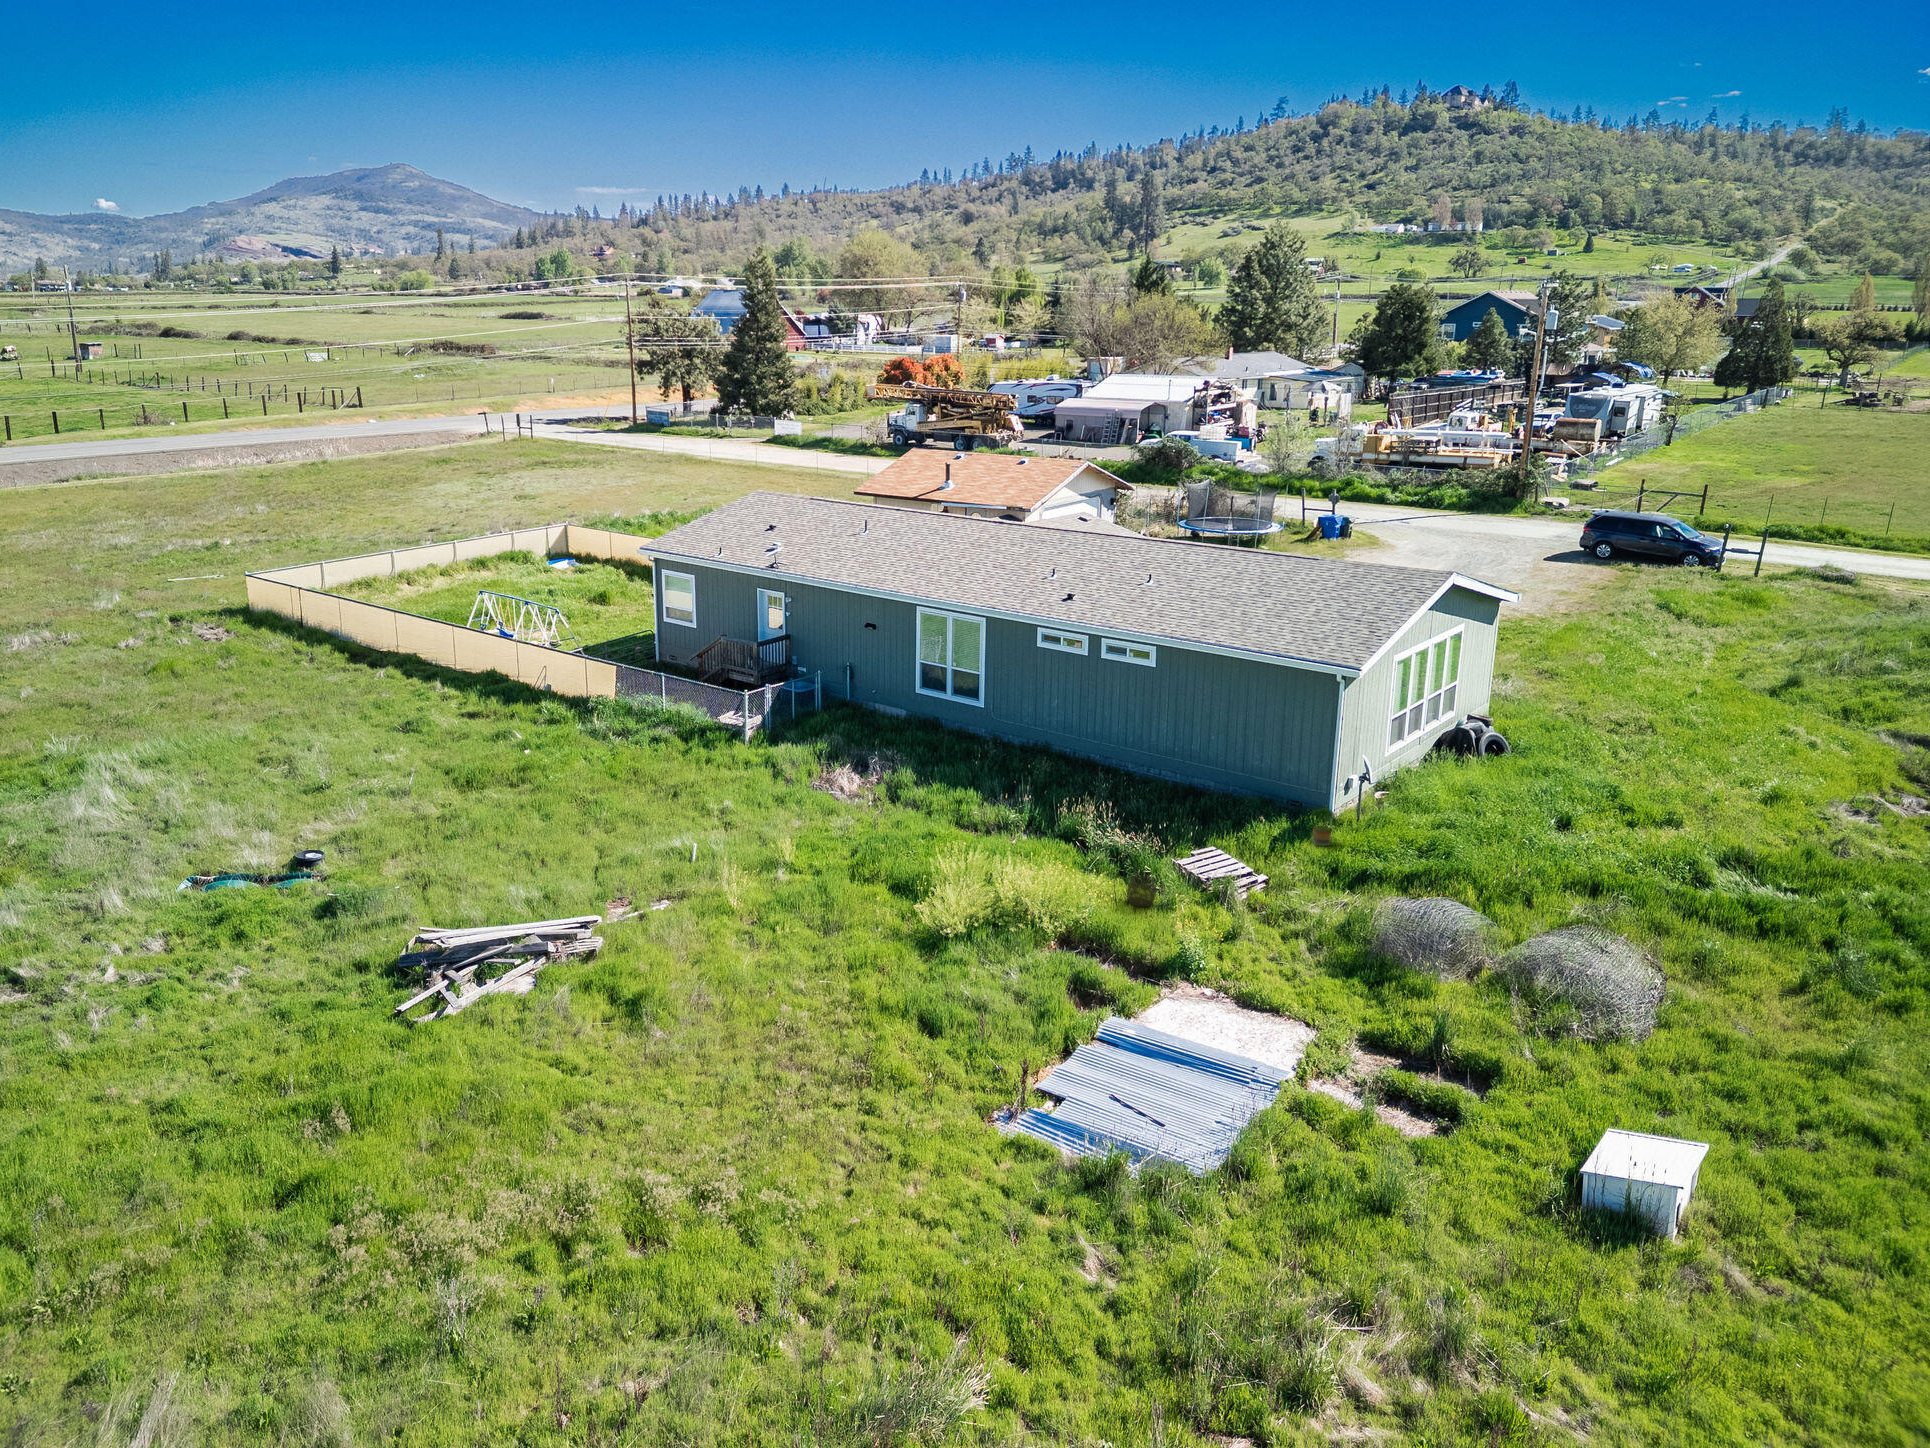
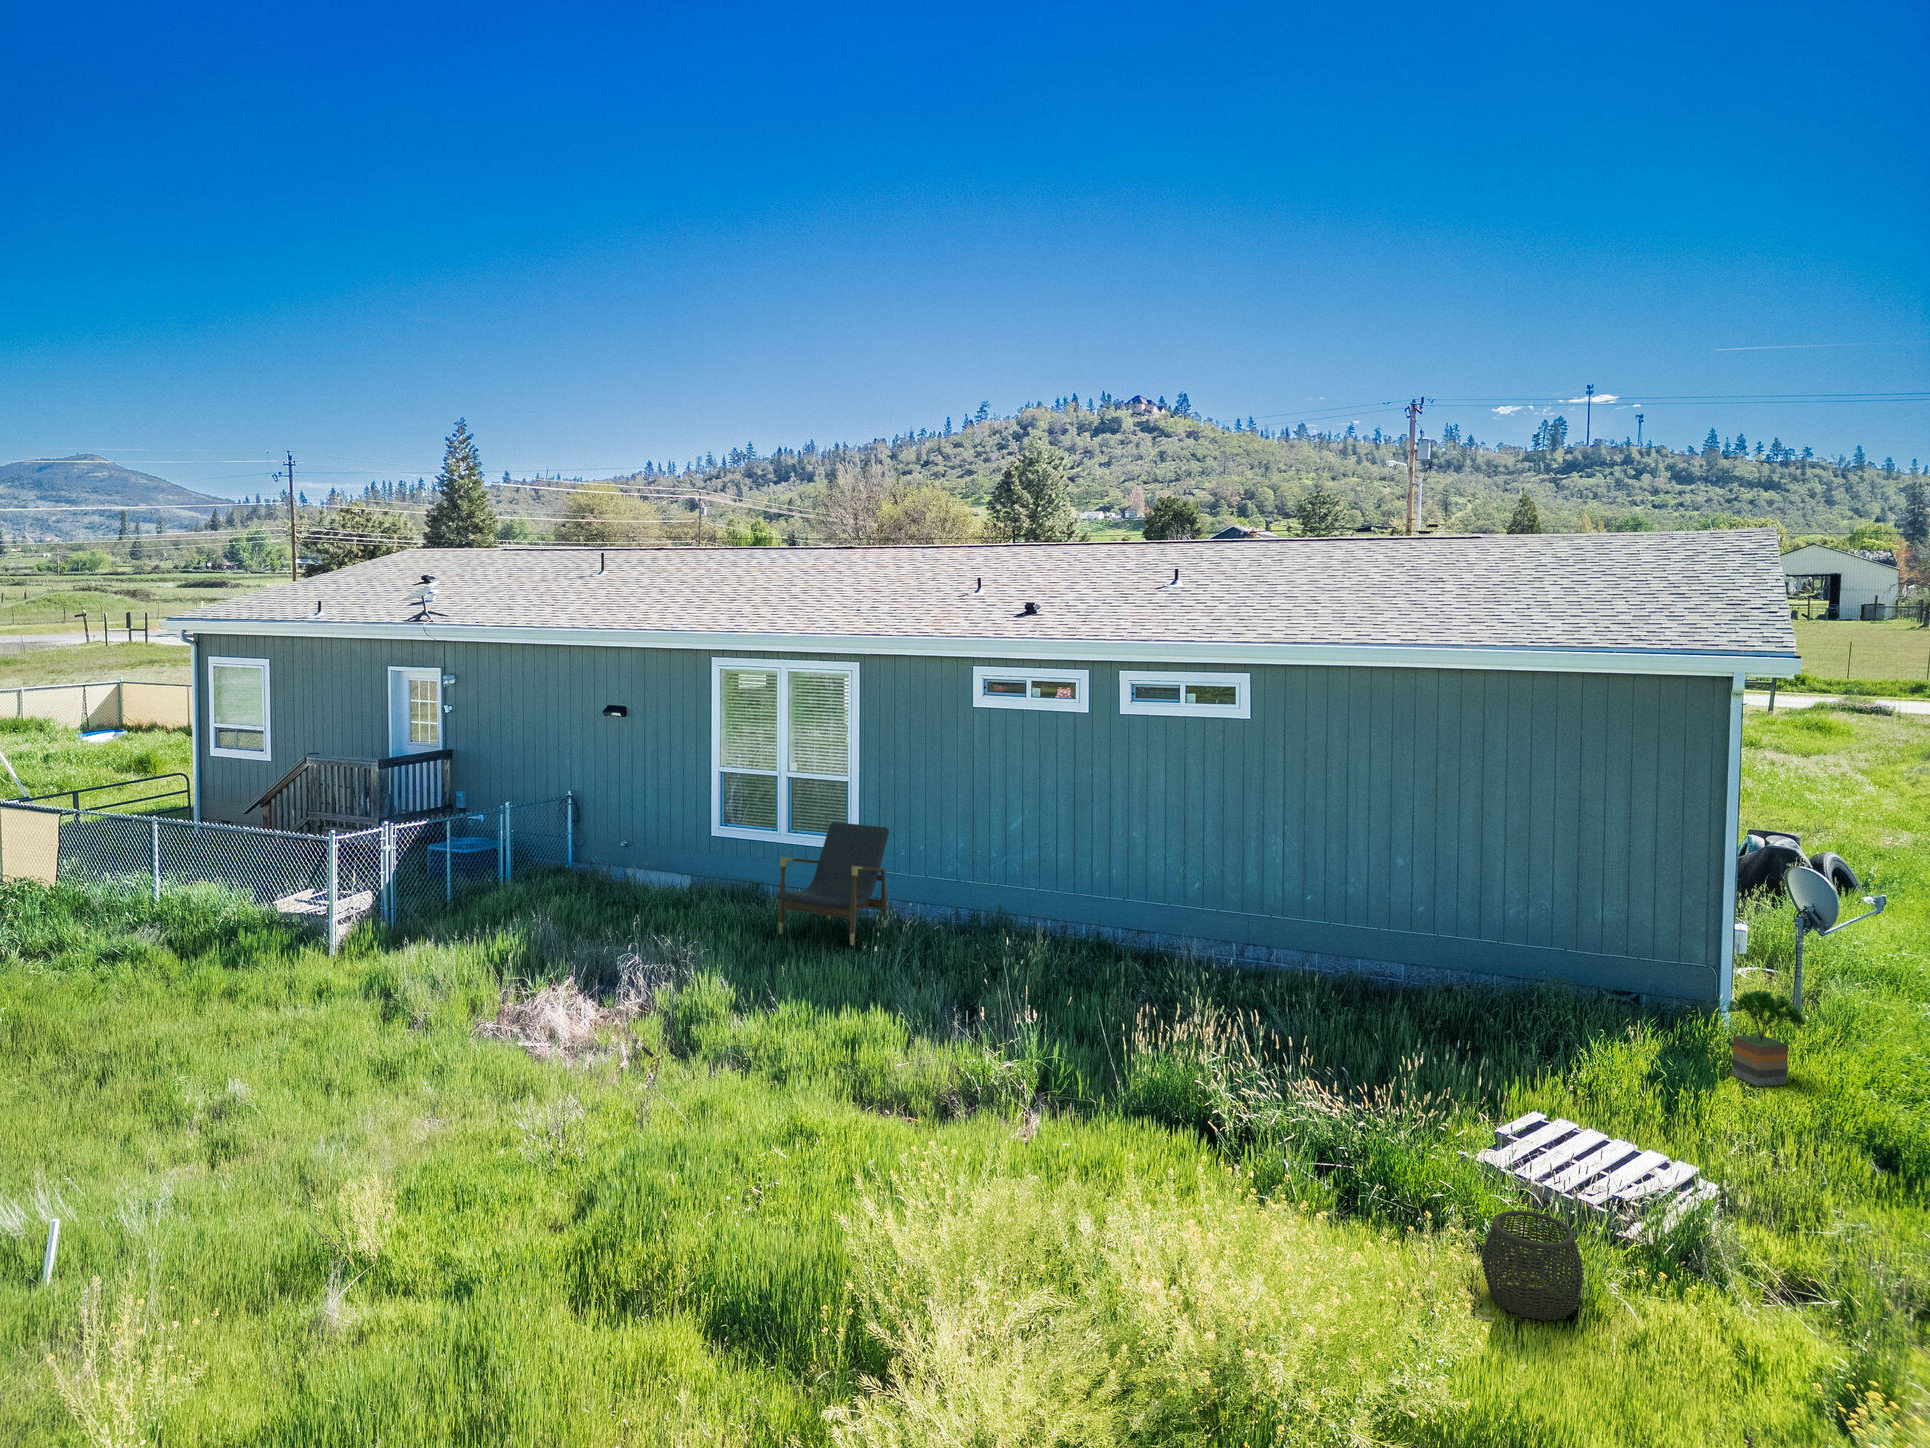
lounge chair: none [943,693,998,755] -> present [777,822,889,945]

